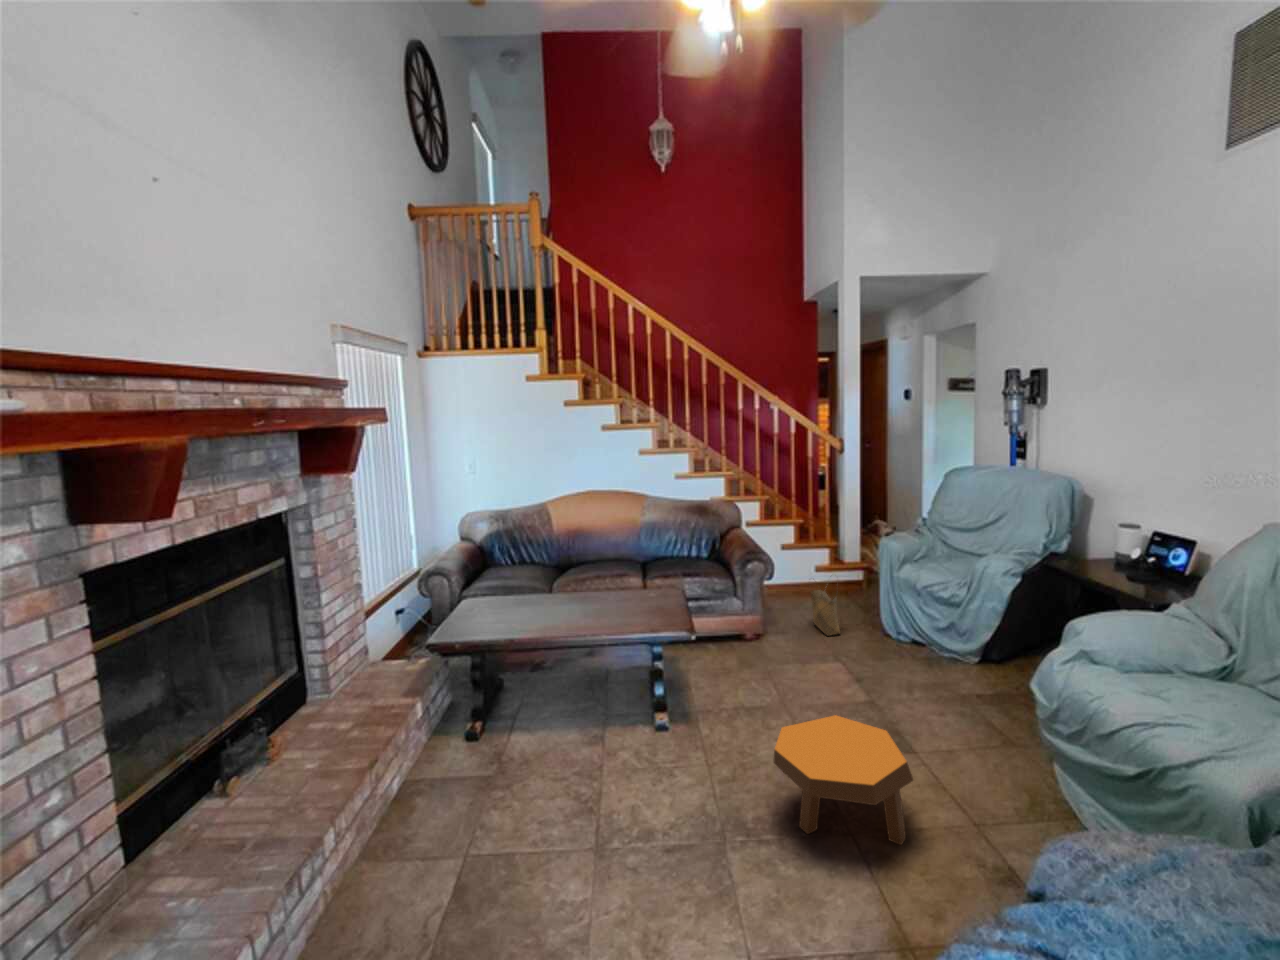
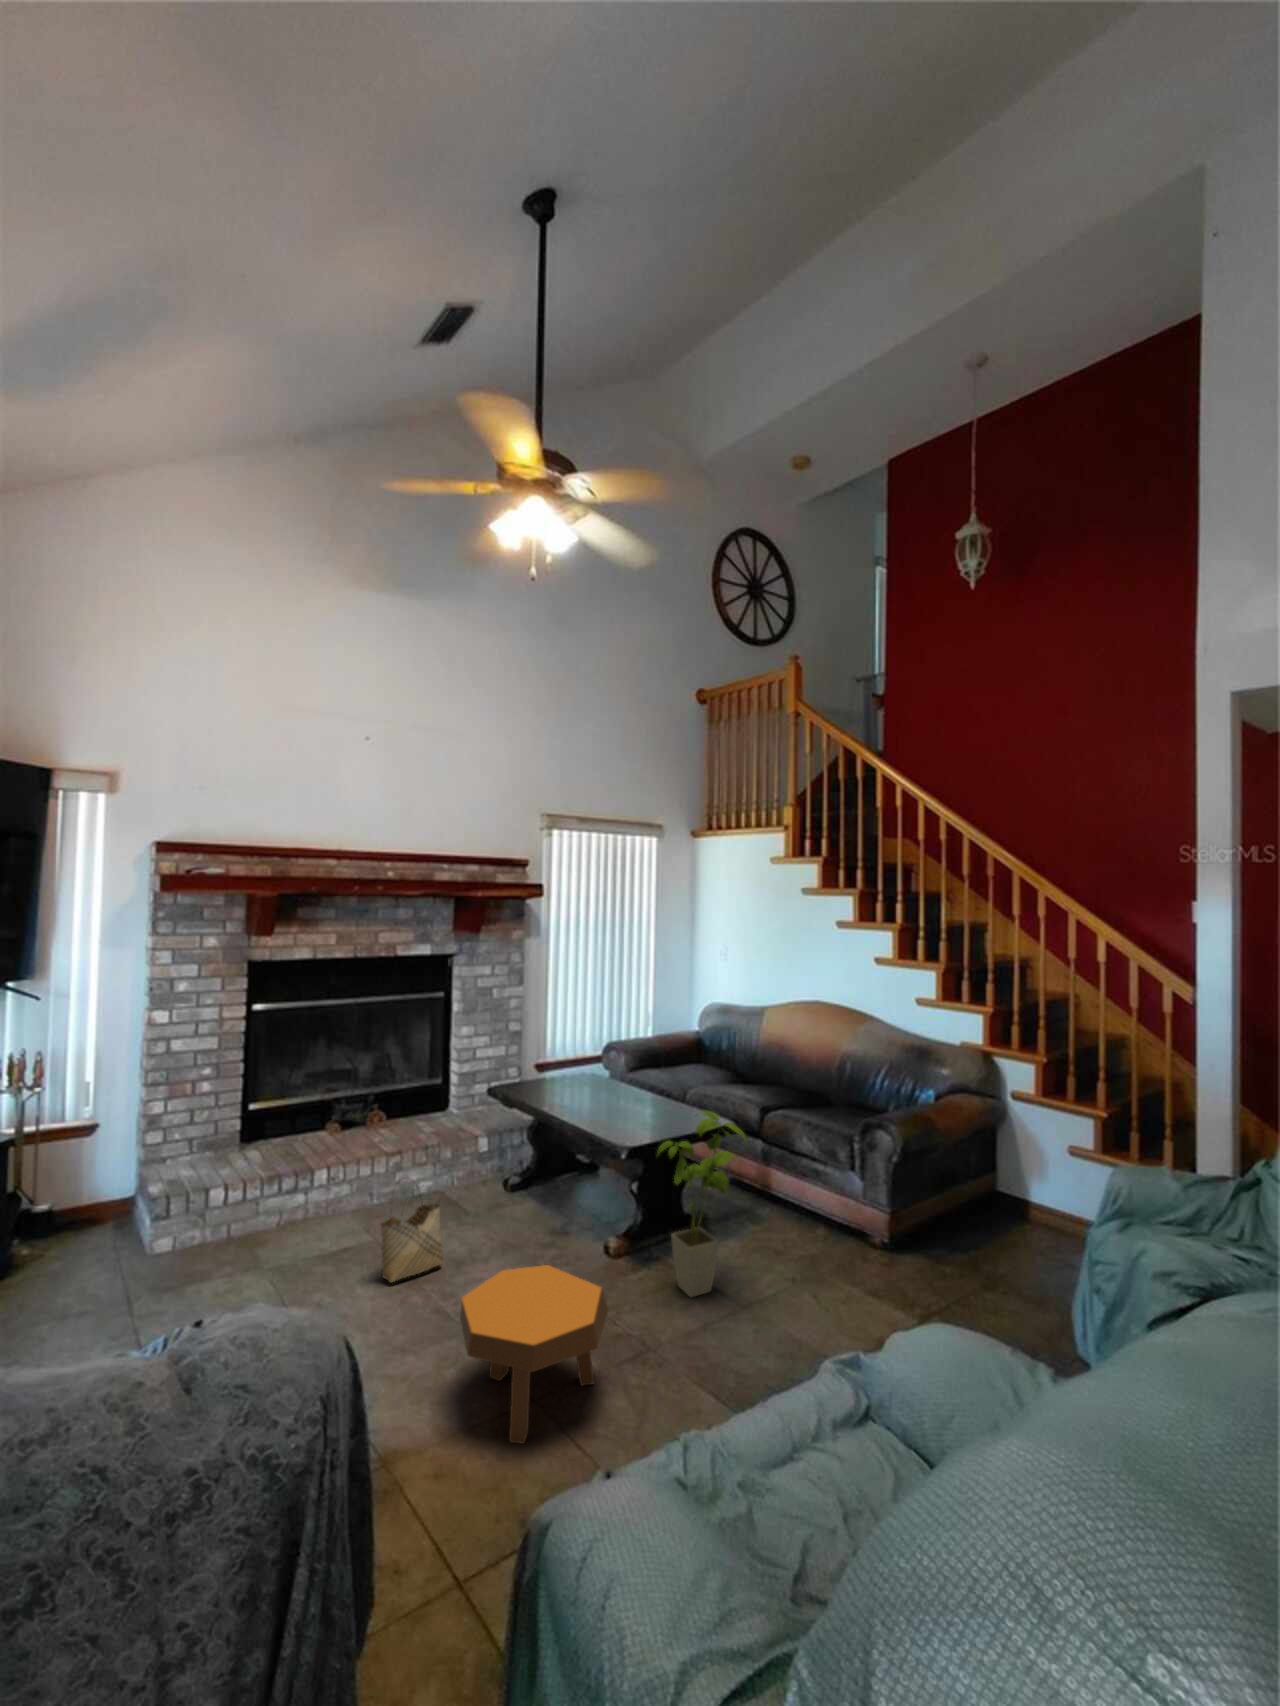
house plant: none [720,572,789,716] -> present [657,1111,747,1298]
woven basket: present [810,590,840,636] -> present [381,1193,443,1282]

